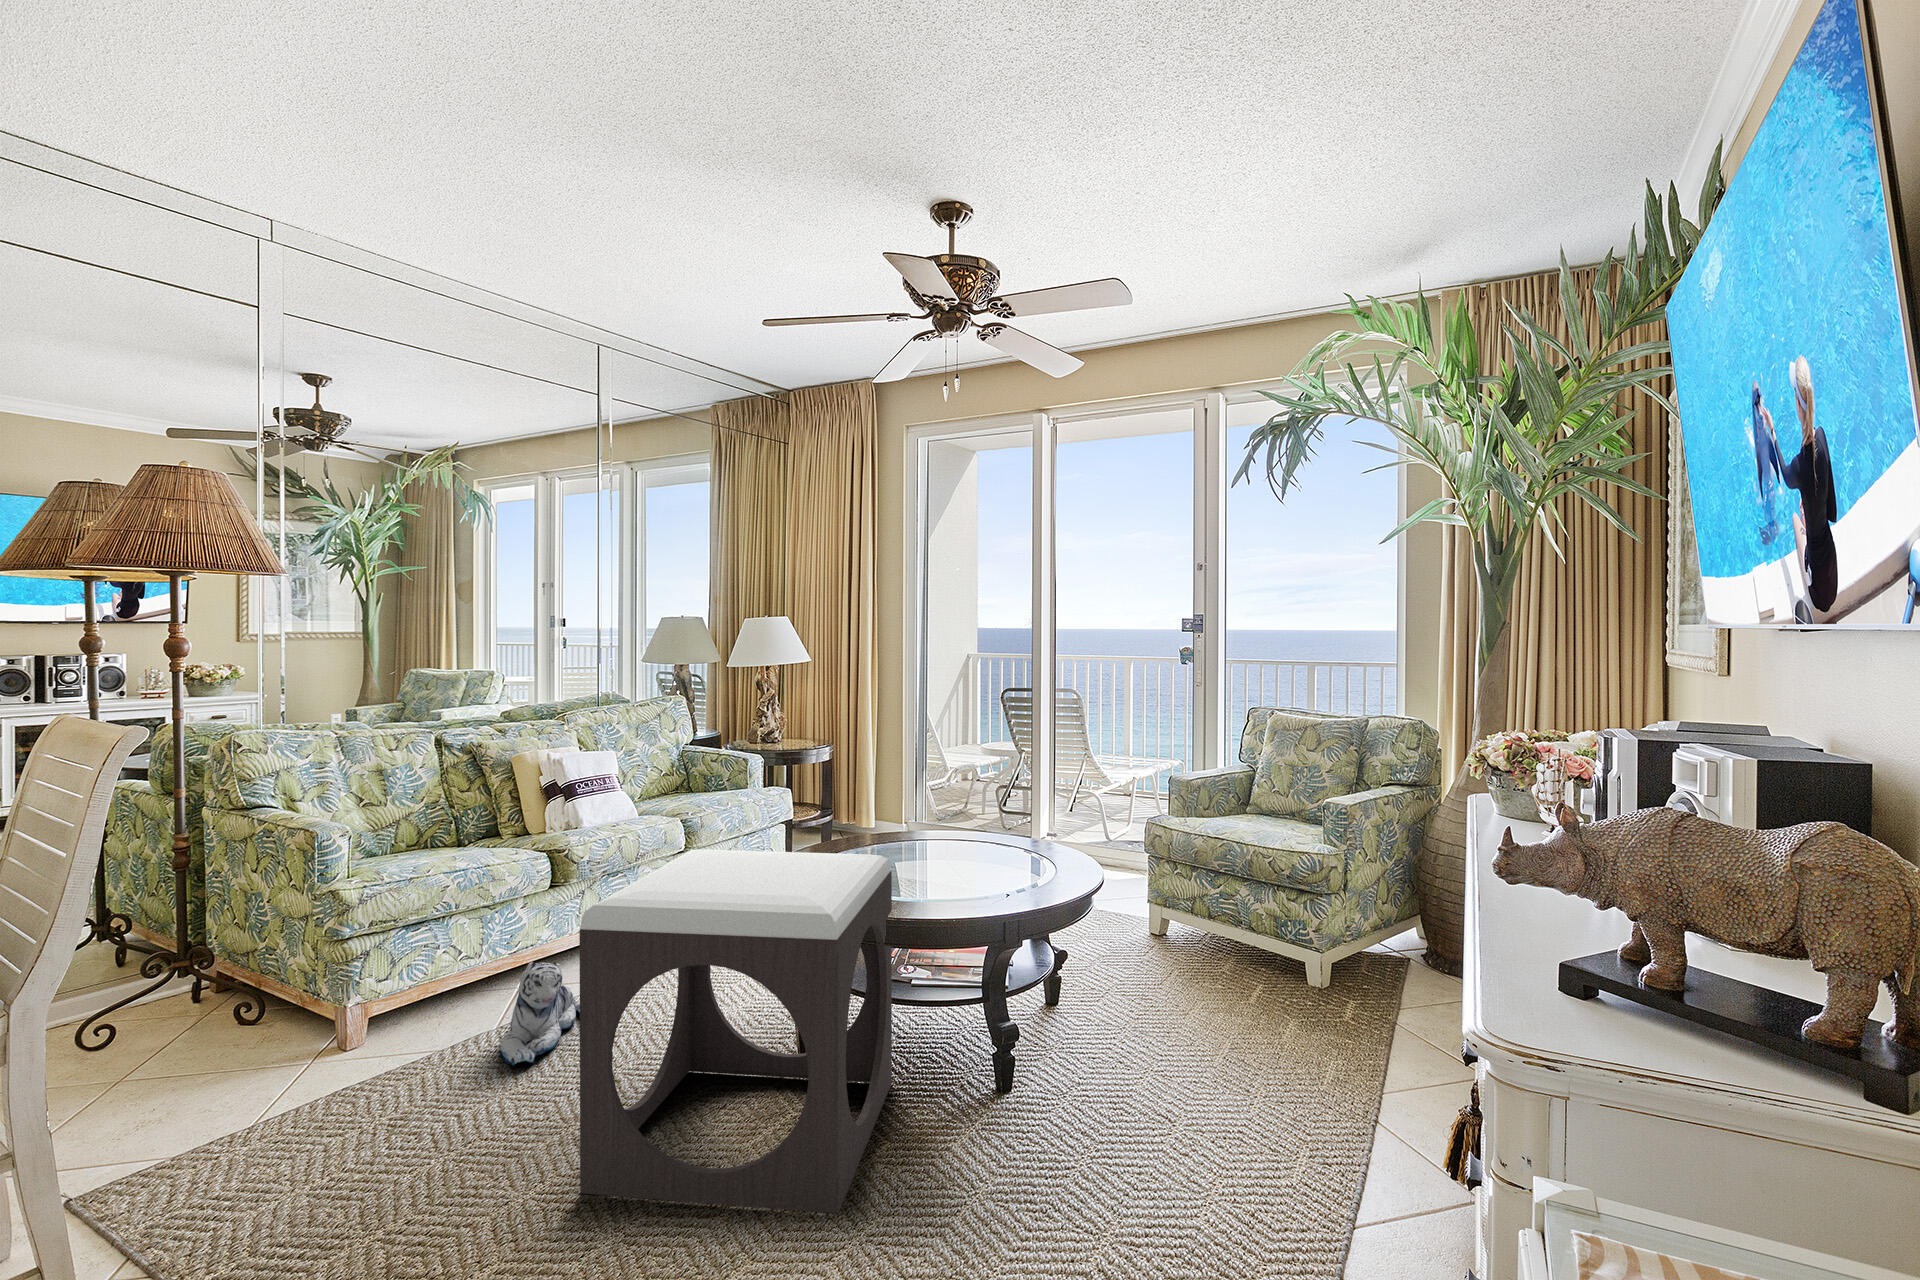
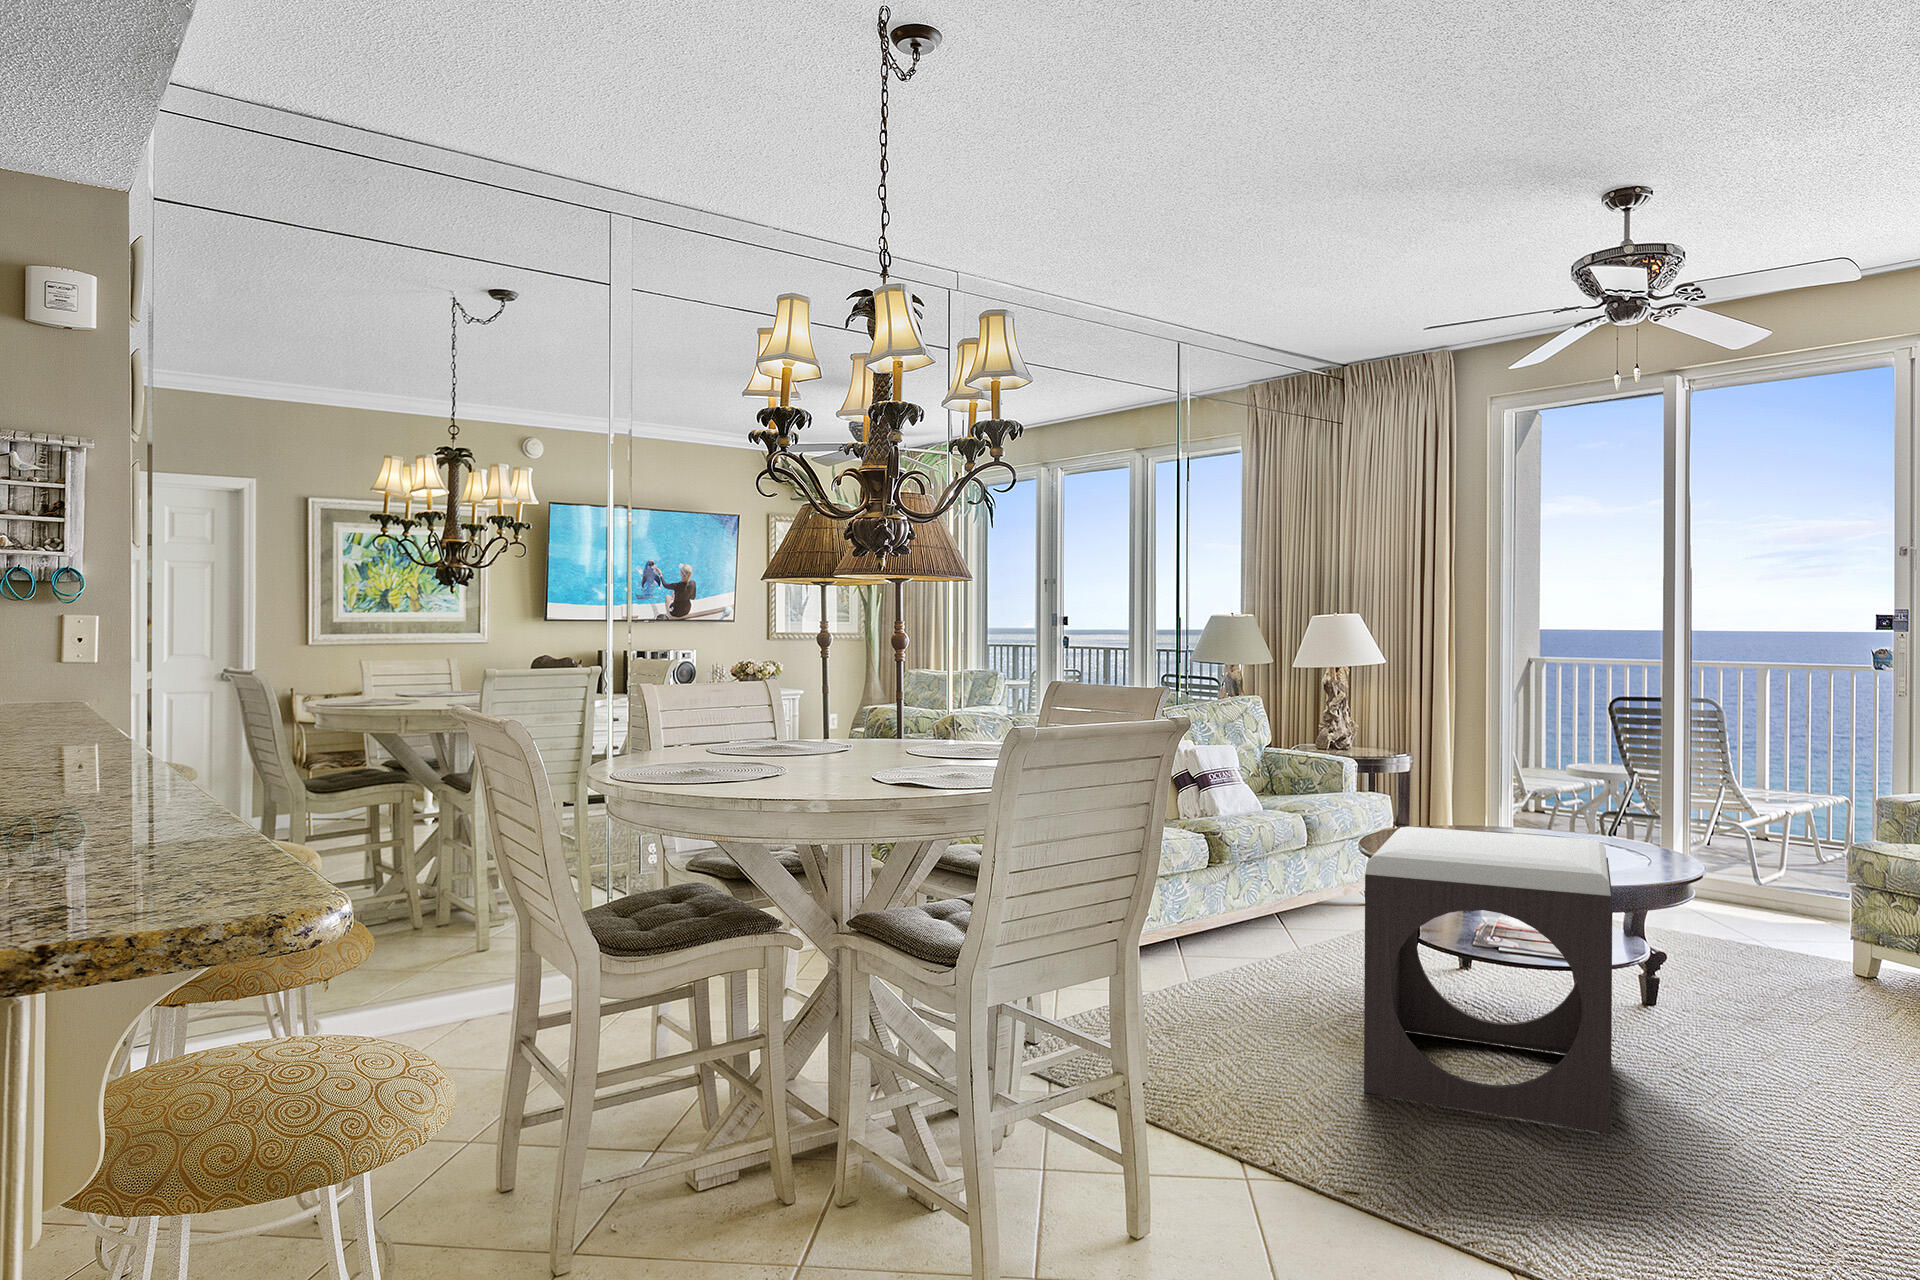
plush toy: present [500,962,580,1066] -> none [1204,924,1275,1008]

